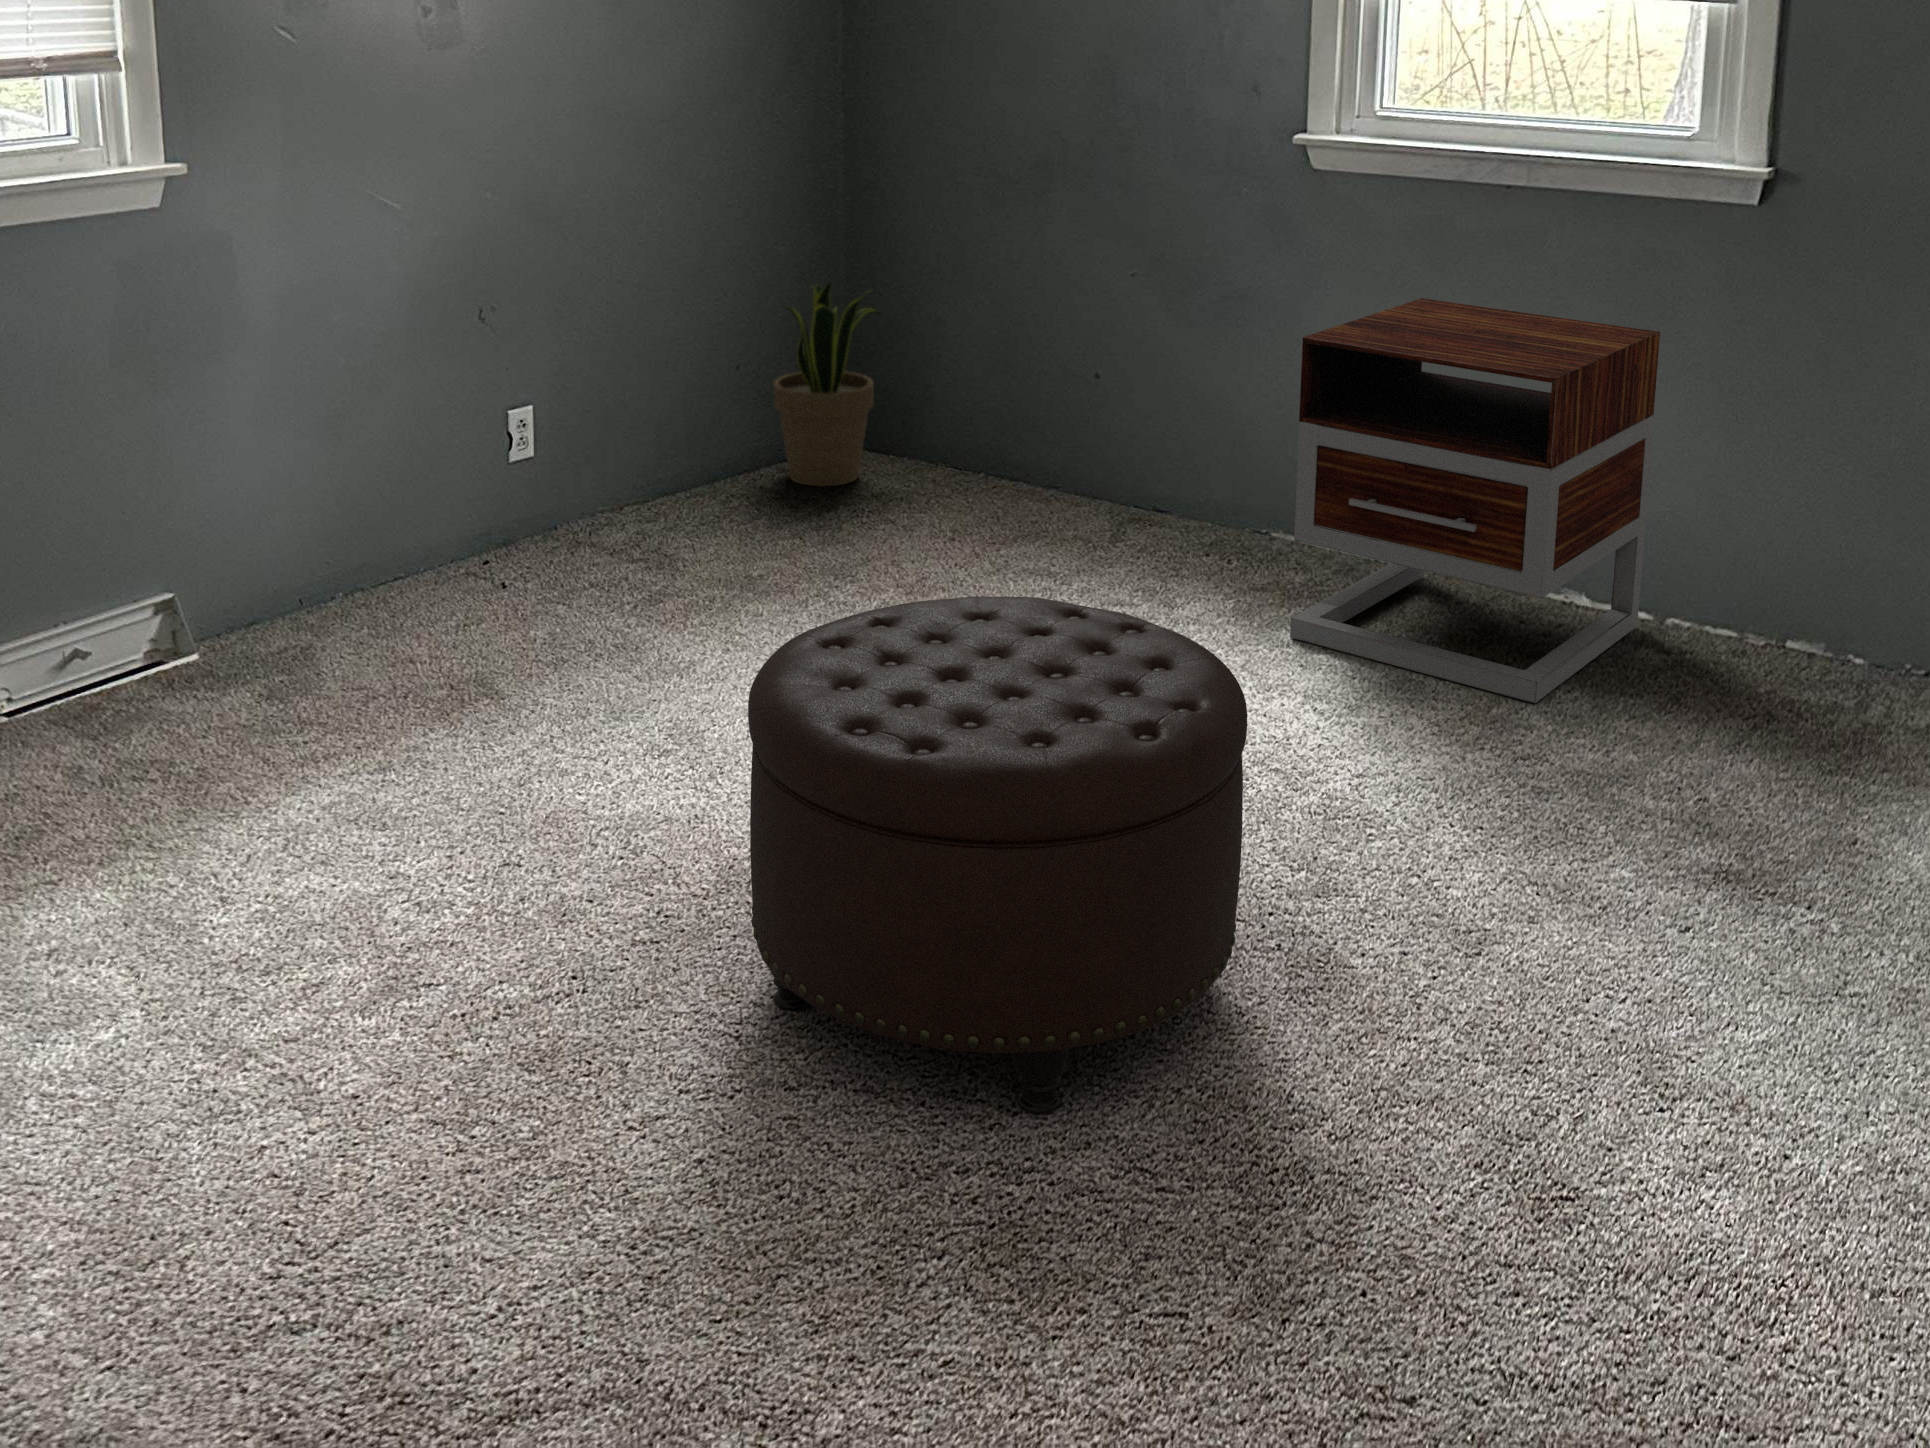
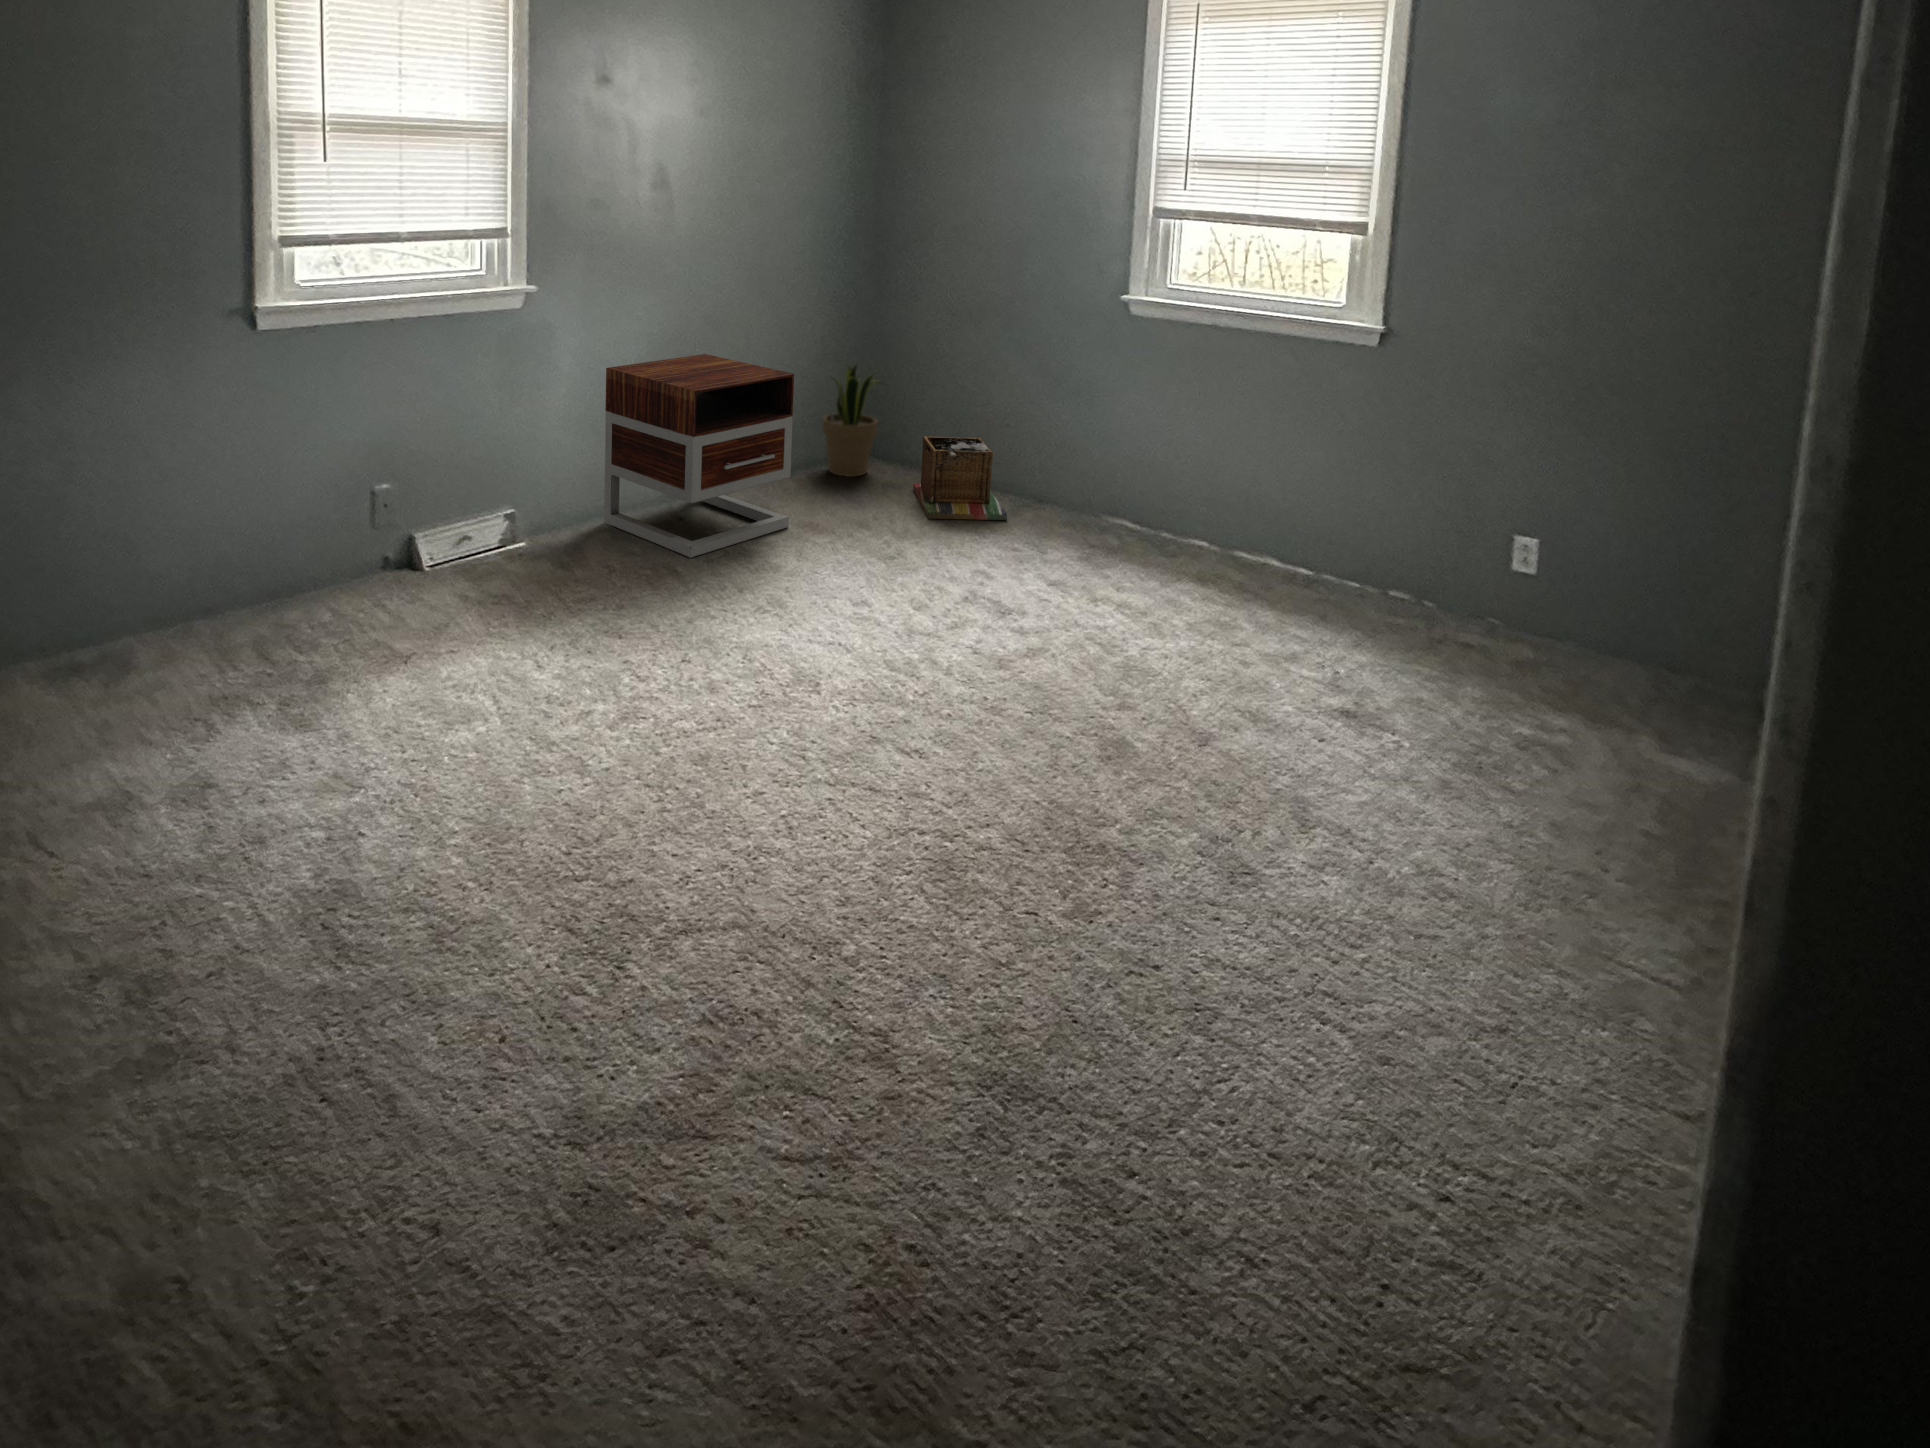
nightstand: present [1290,298,1660,703] -> present [604,354,794,558]
laundry basket: none [943,403,1113,556] -> present [913,436,1007,520]
ottoman: present [748,596,1247,1114] -> none [812,534,1080,808]

